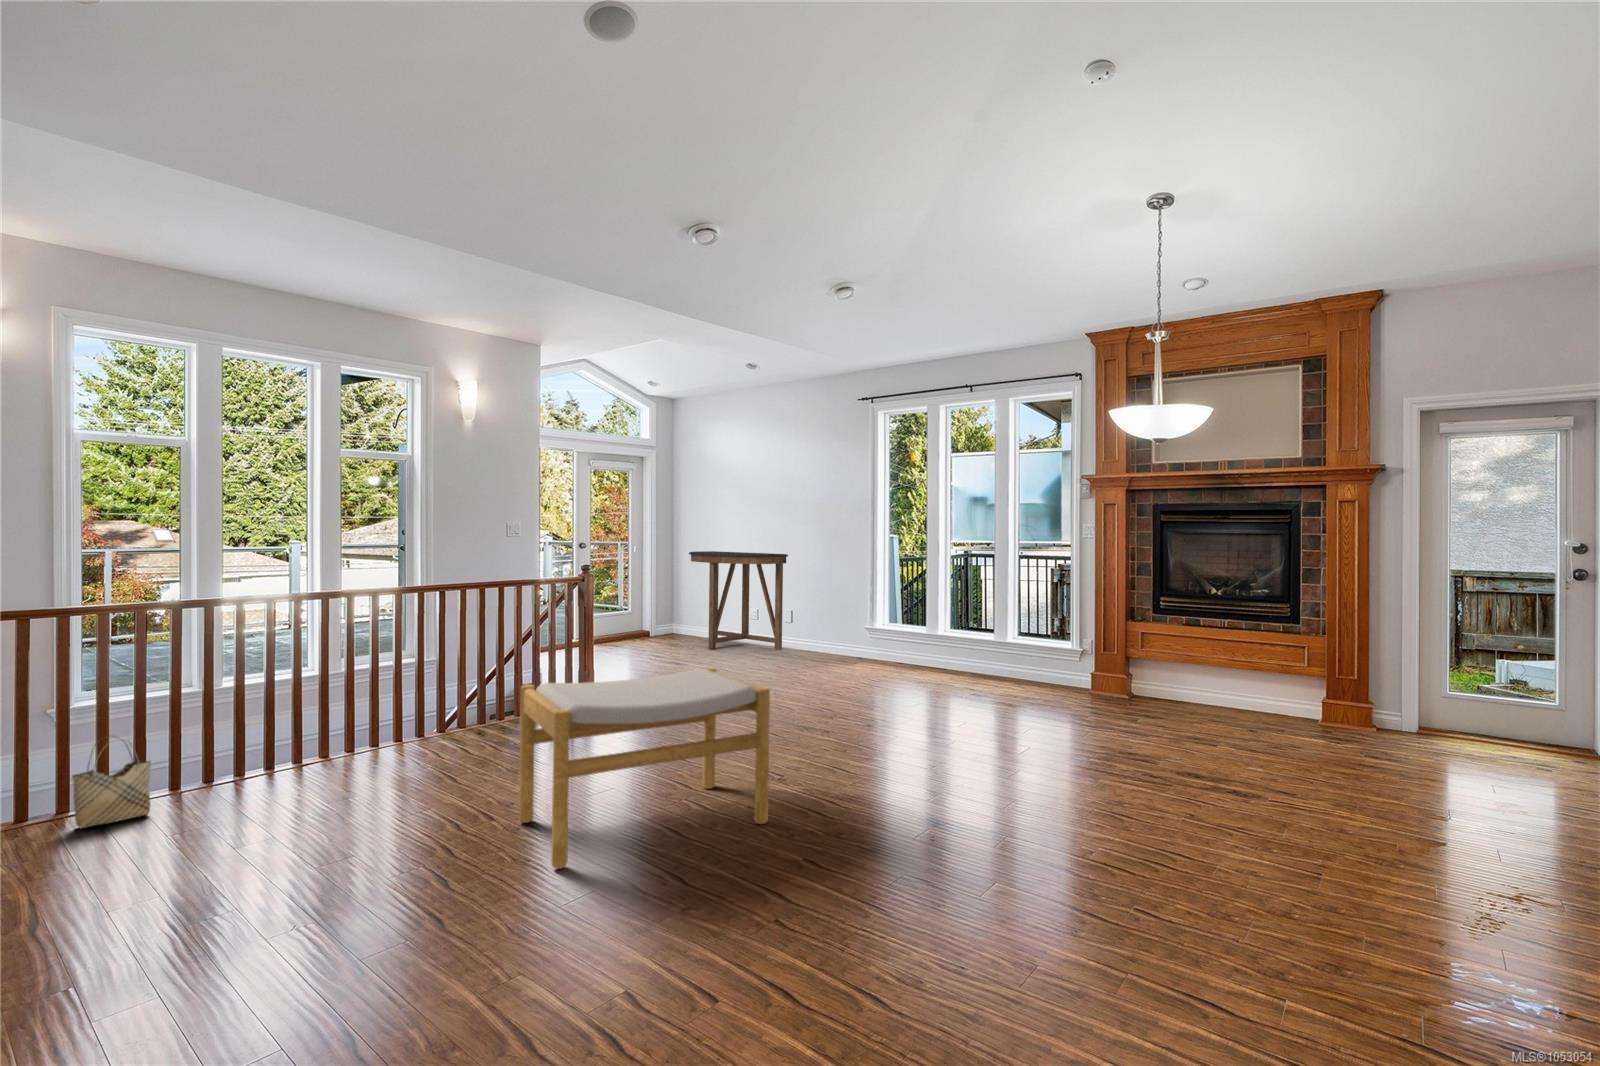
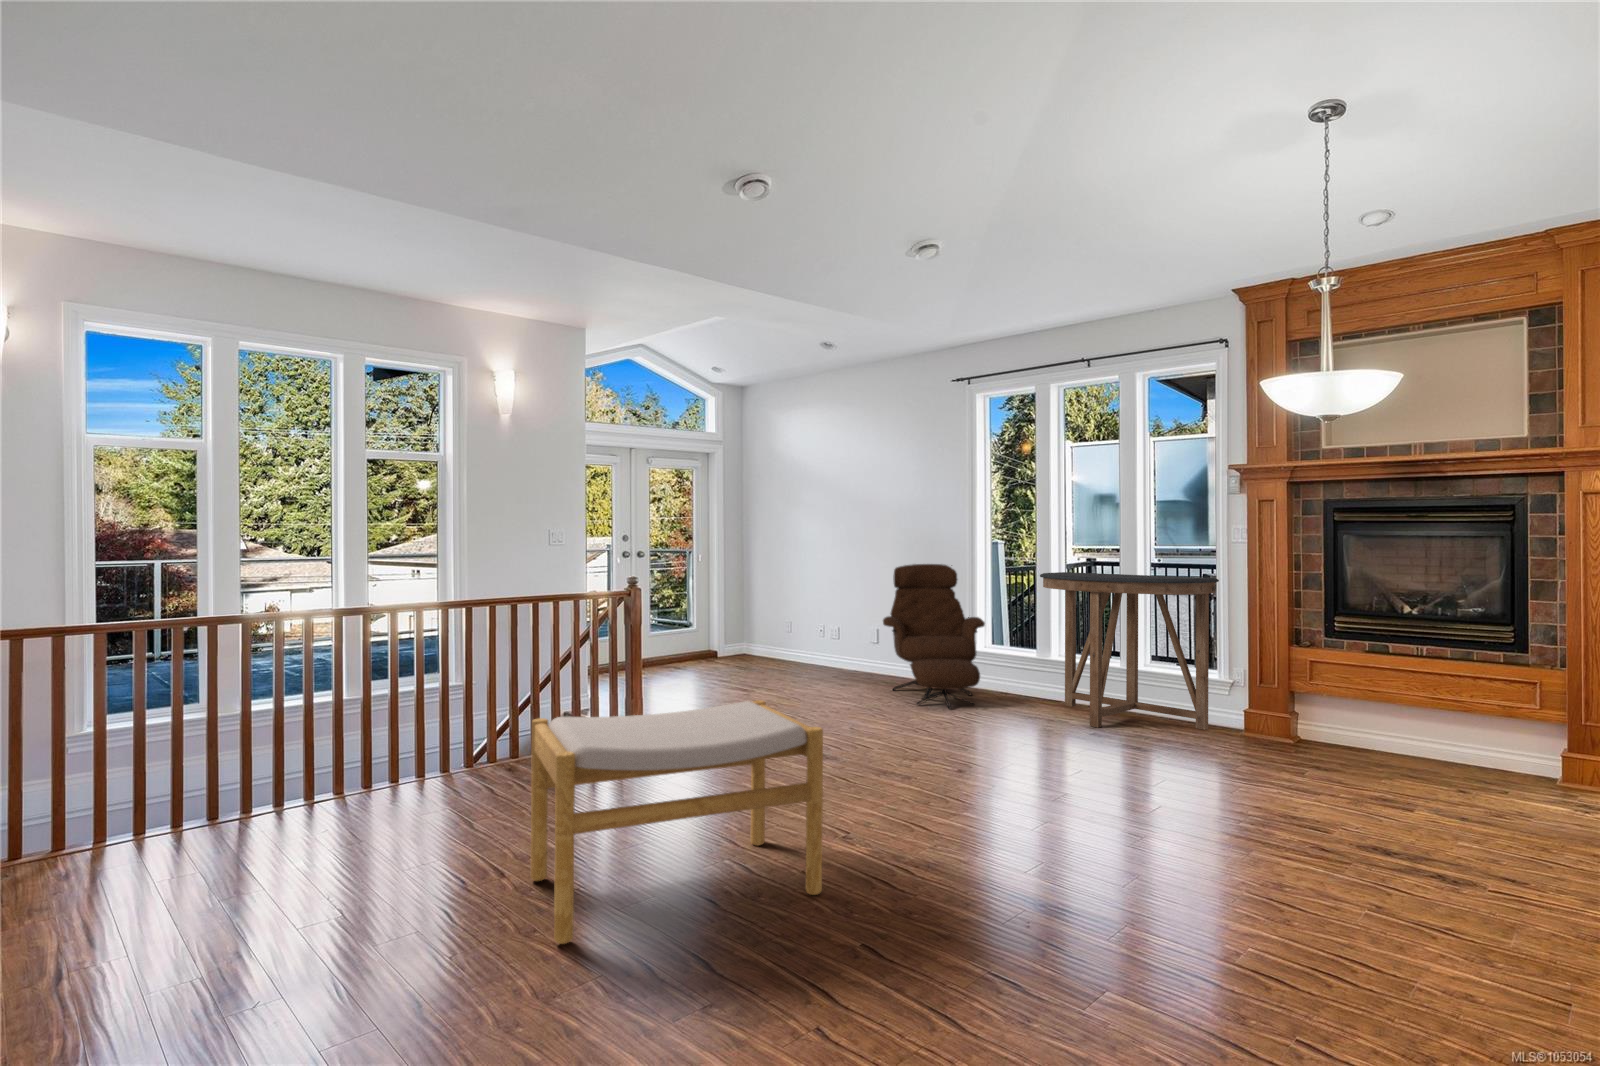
console table: present [689,551,788,649] -> present [1040,572,1219,730]
lounge chair: none [796,555,883,678] -> present [883,564,985,709]
woven basket: present [72,736,151,828] -> none [61,765,148,868]

